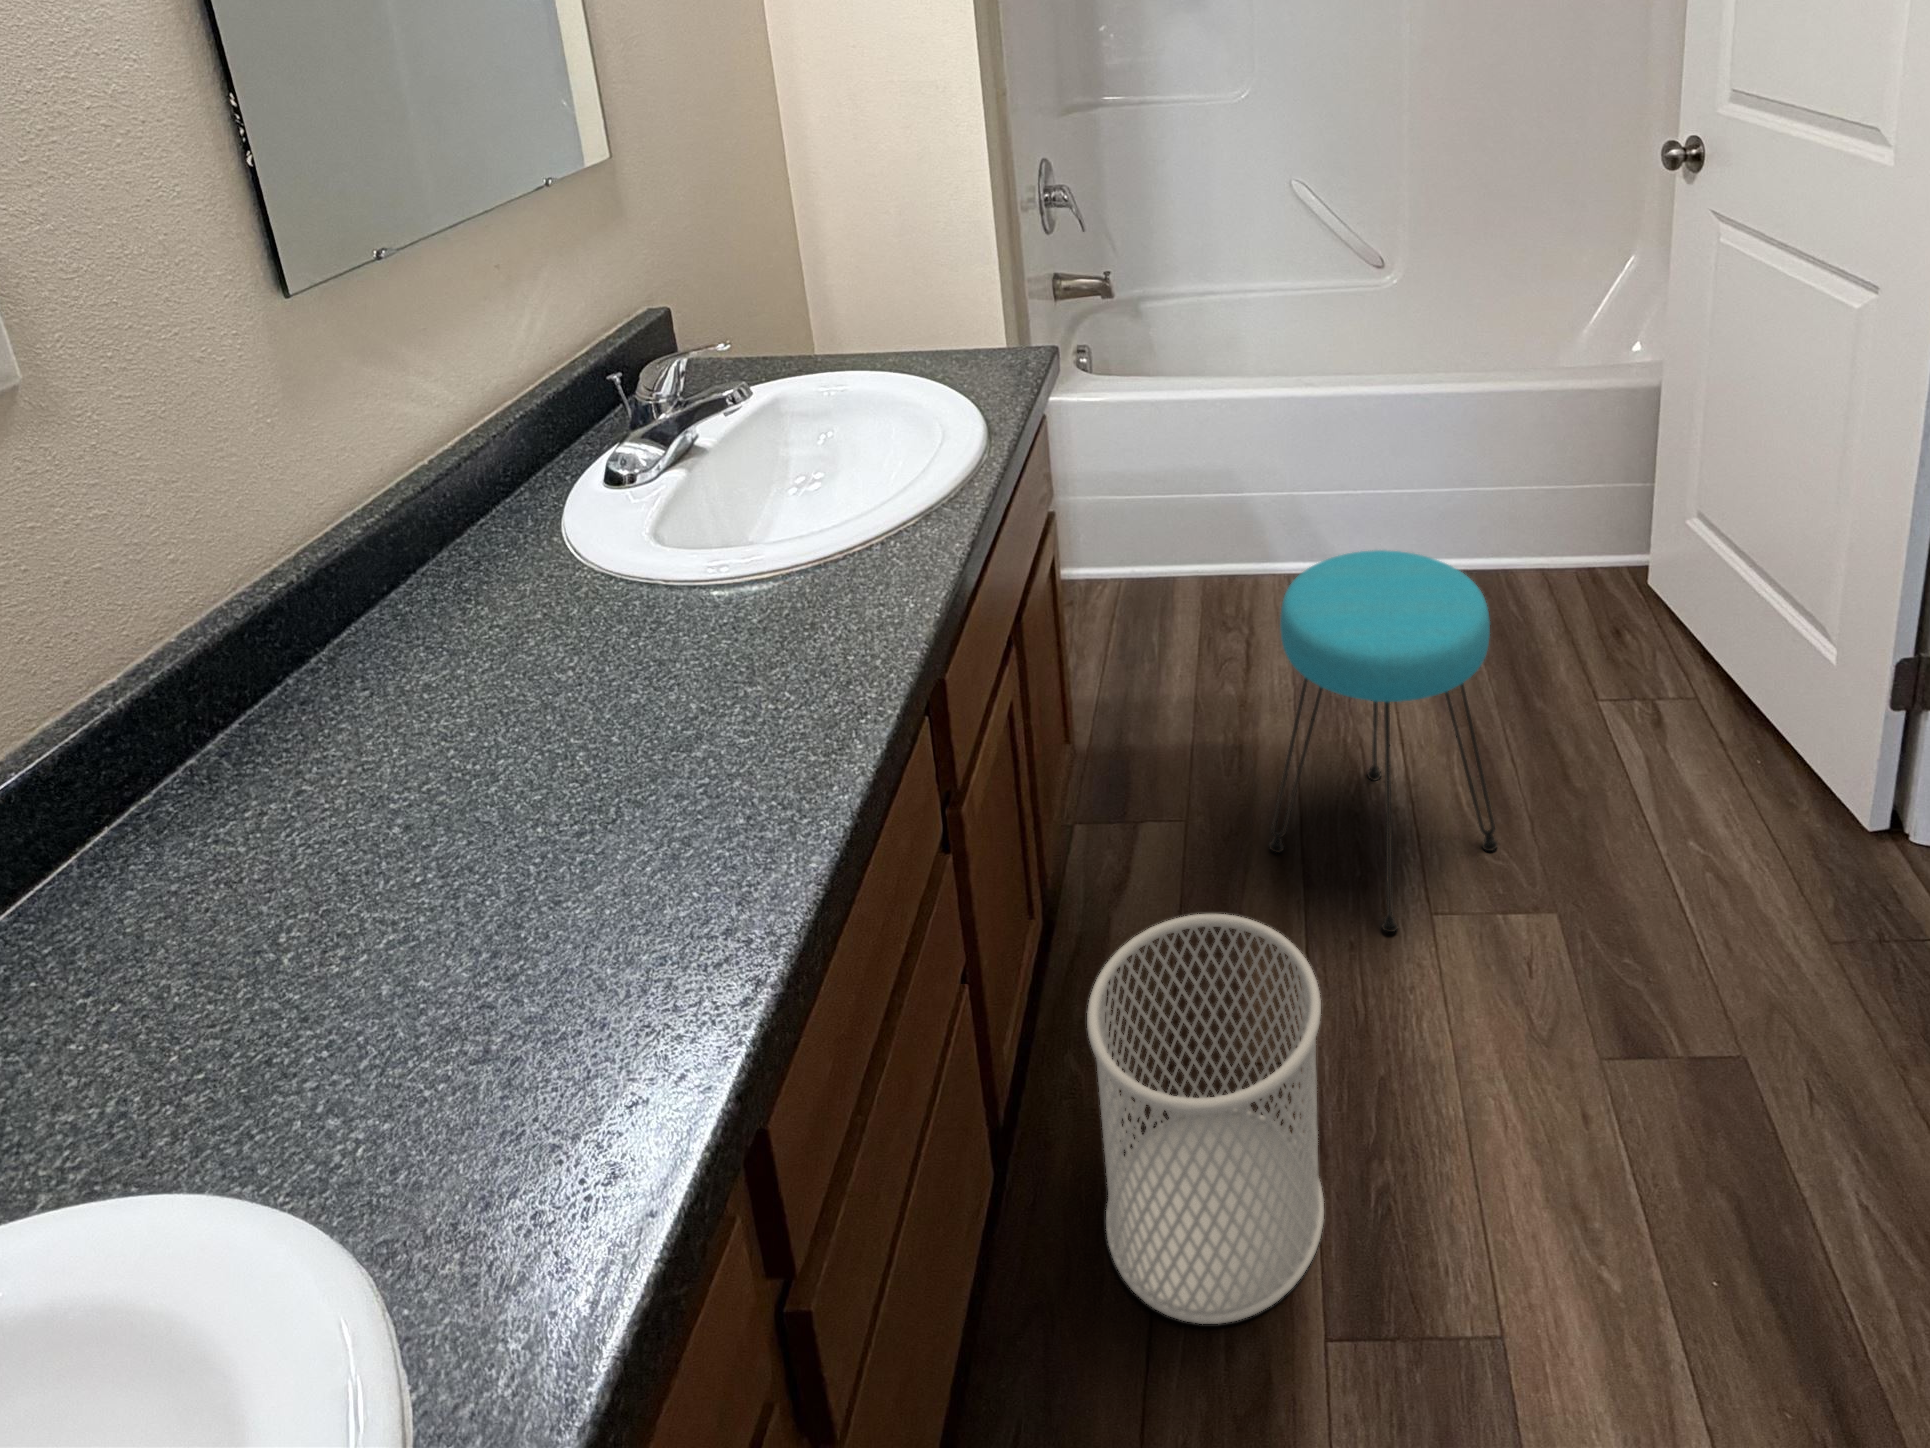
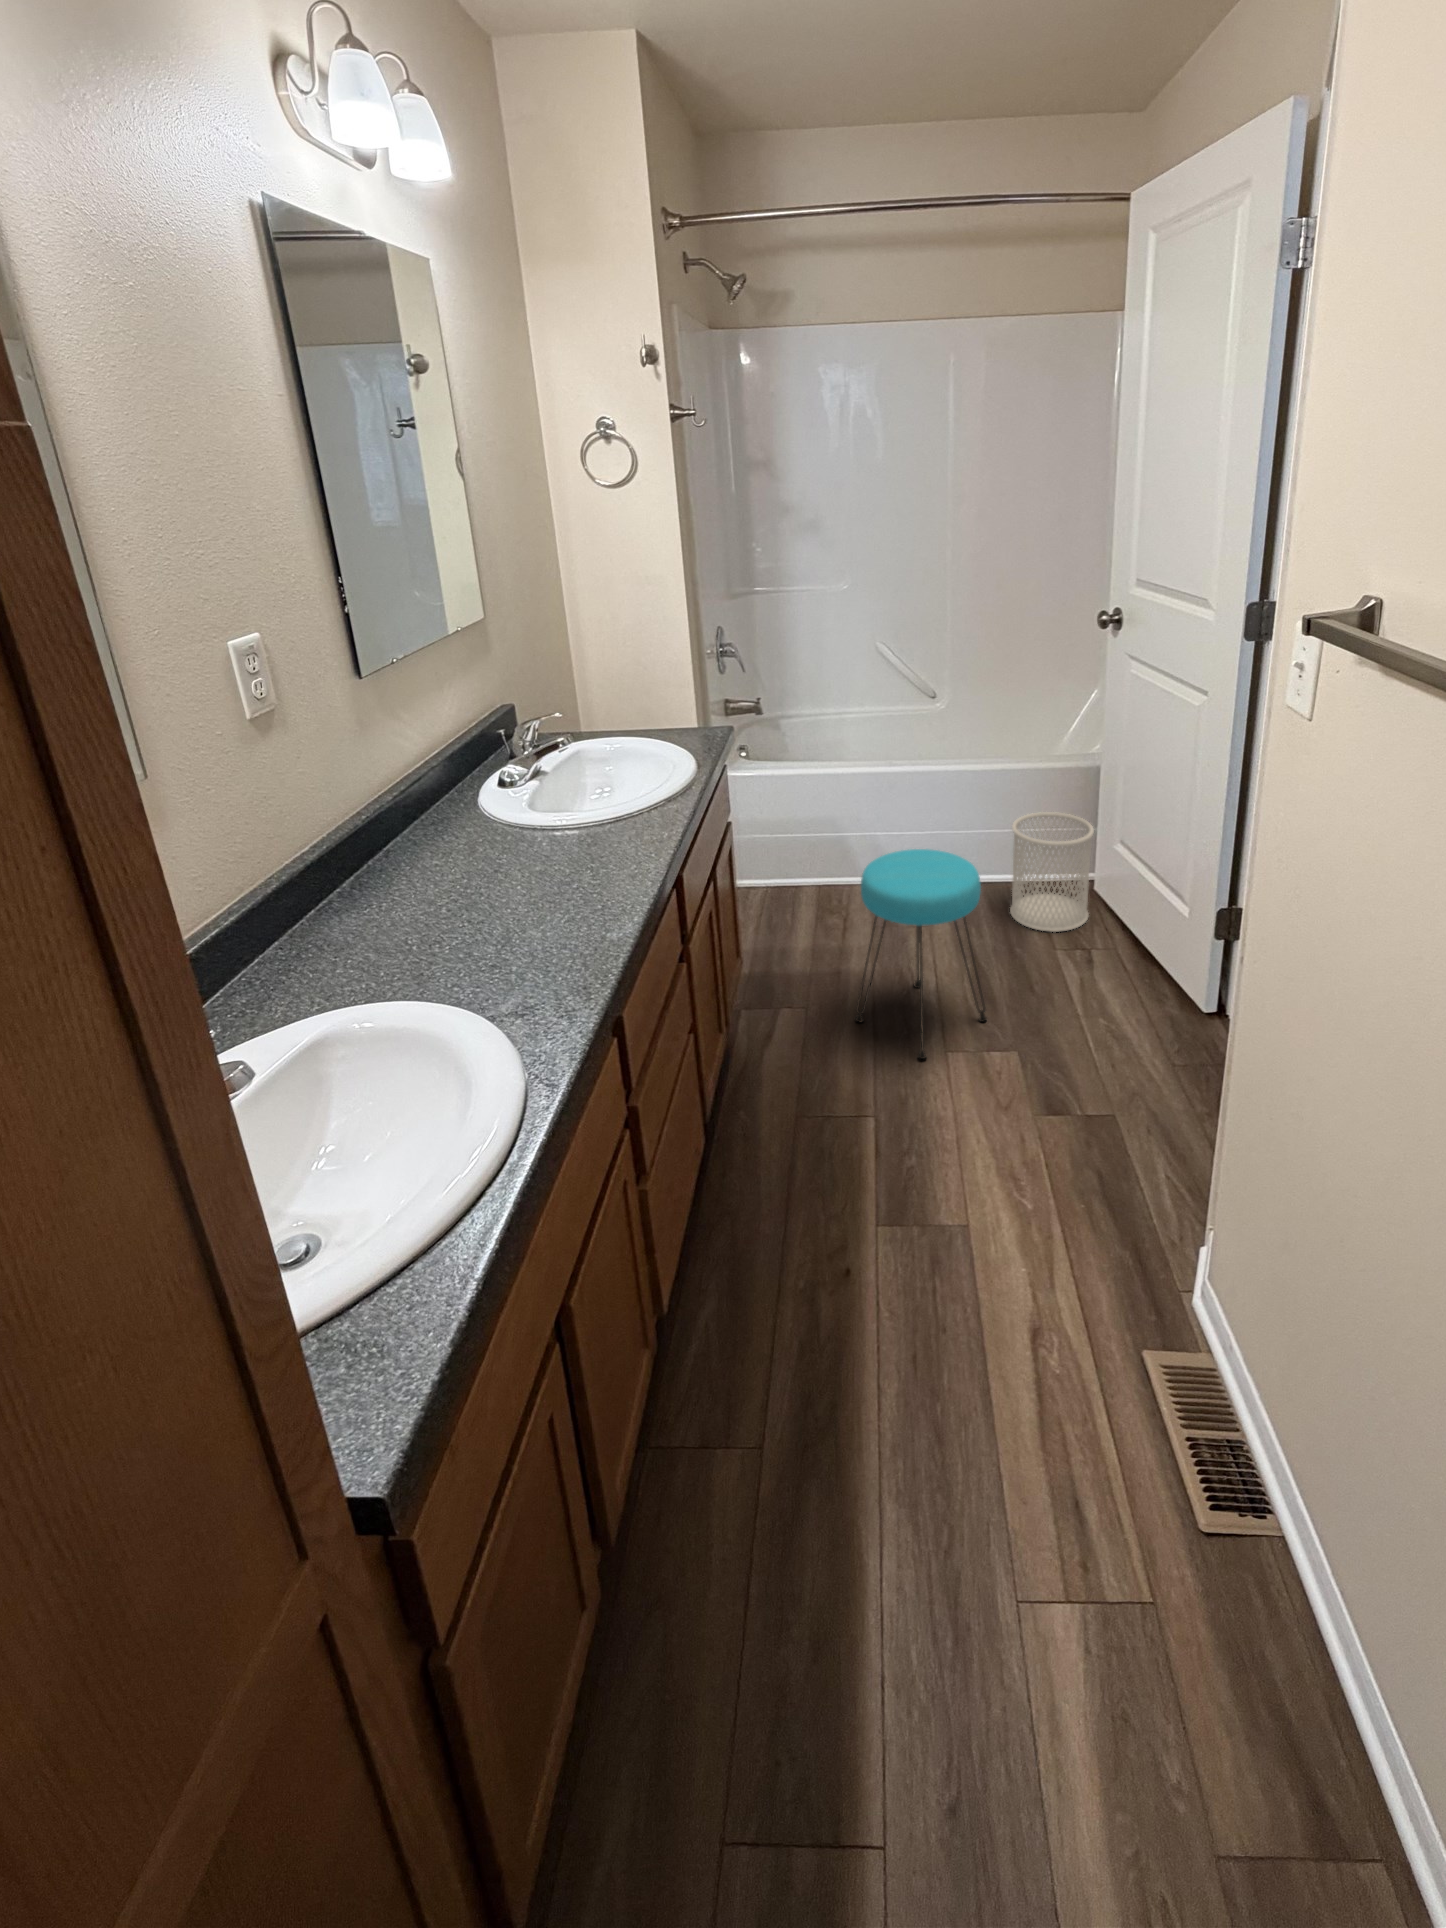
wastebasket: present [1087,914,1324,1324] -> present [1010,812,1094,932]

